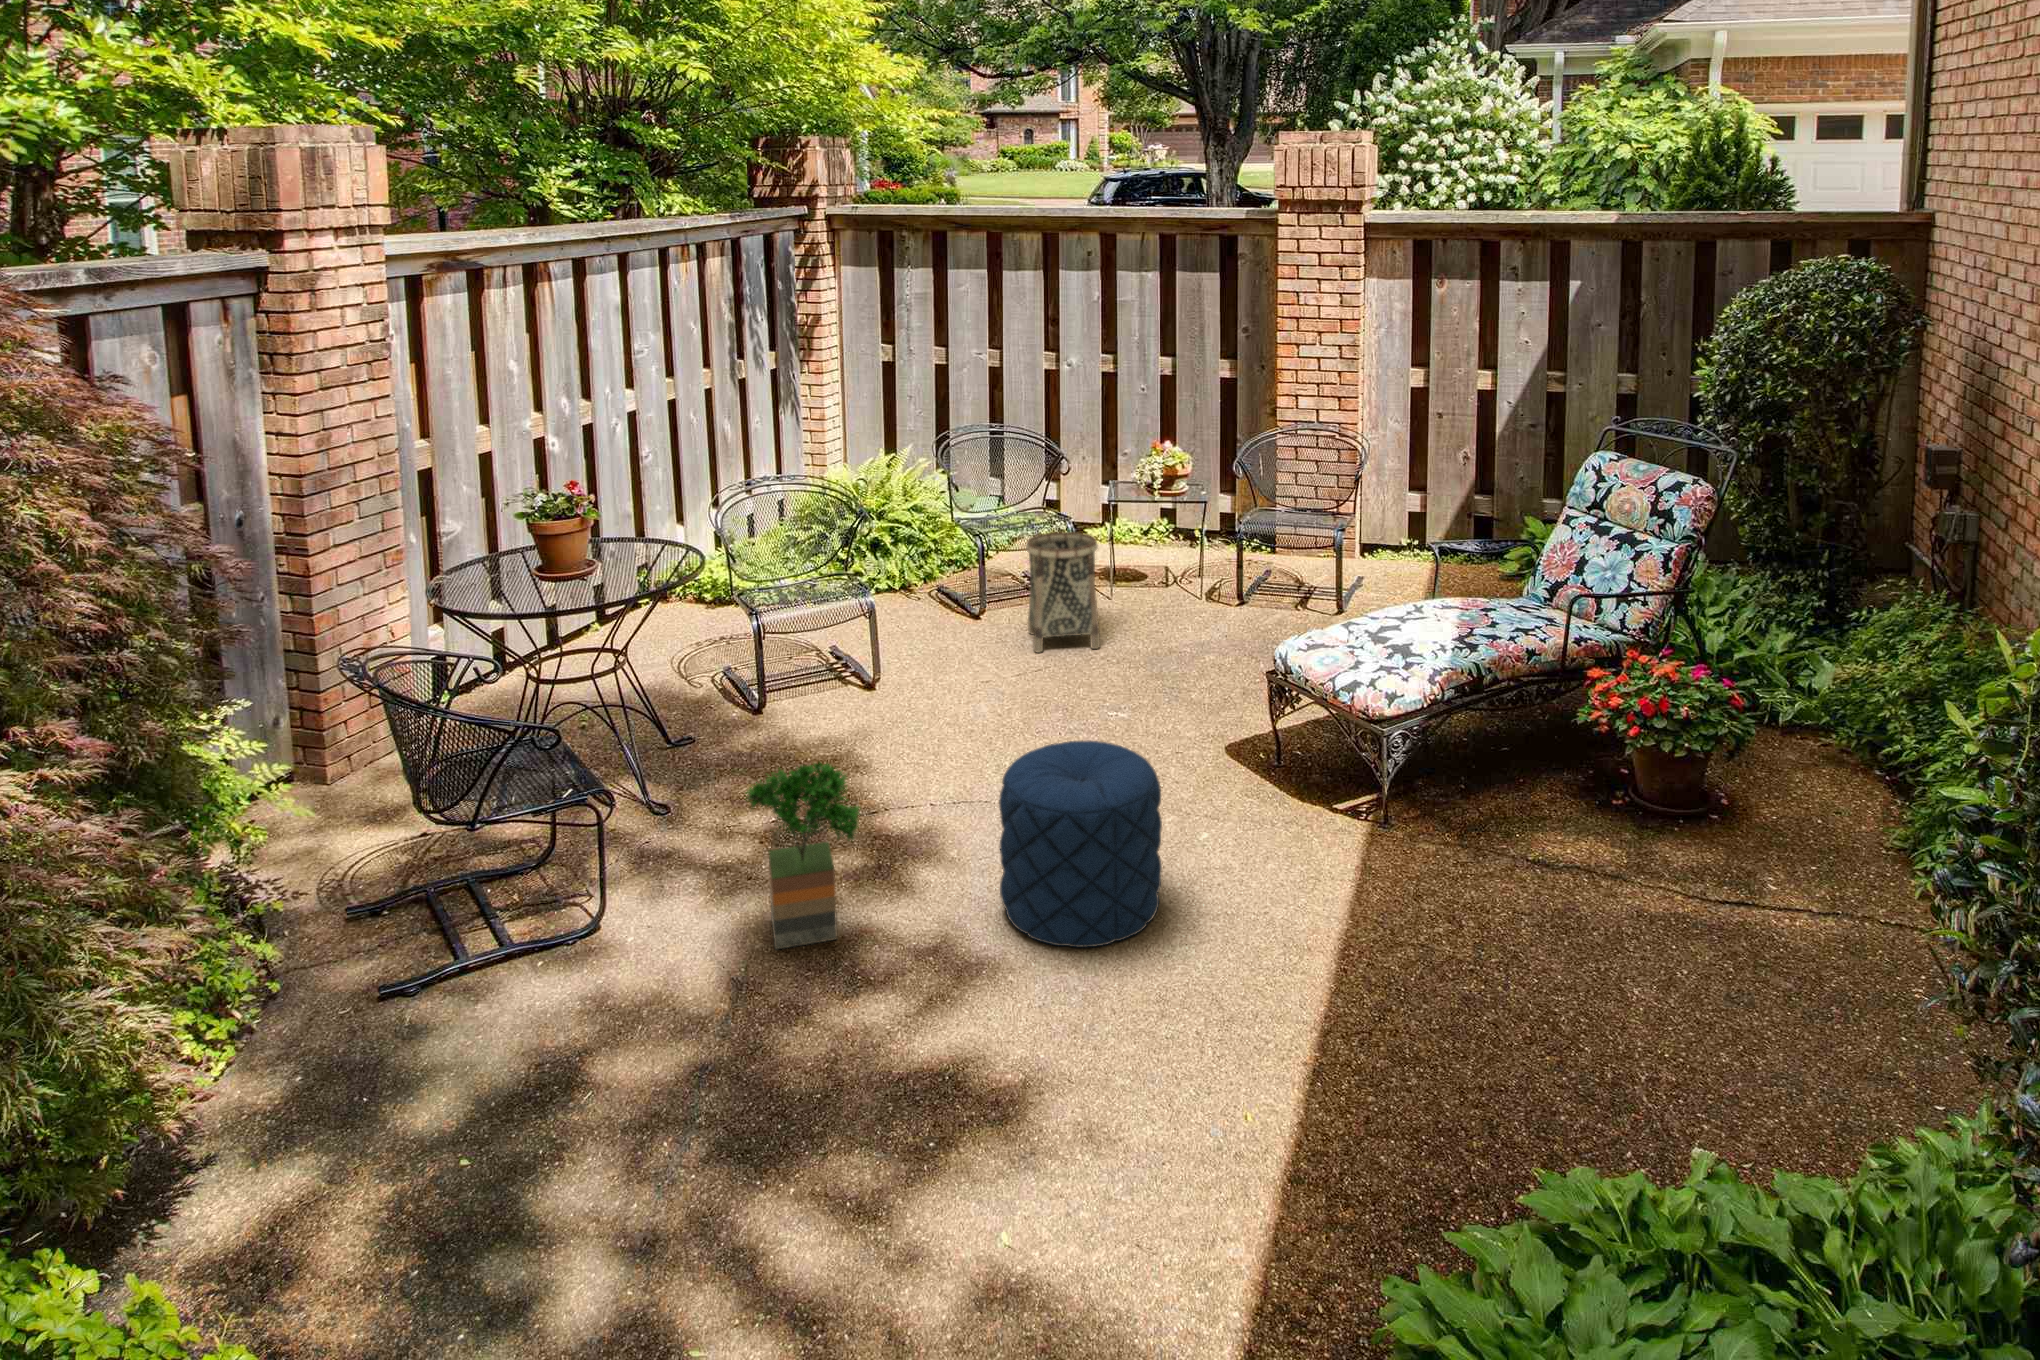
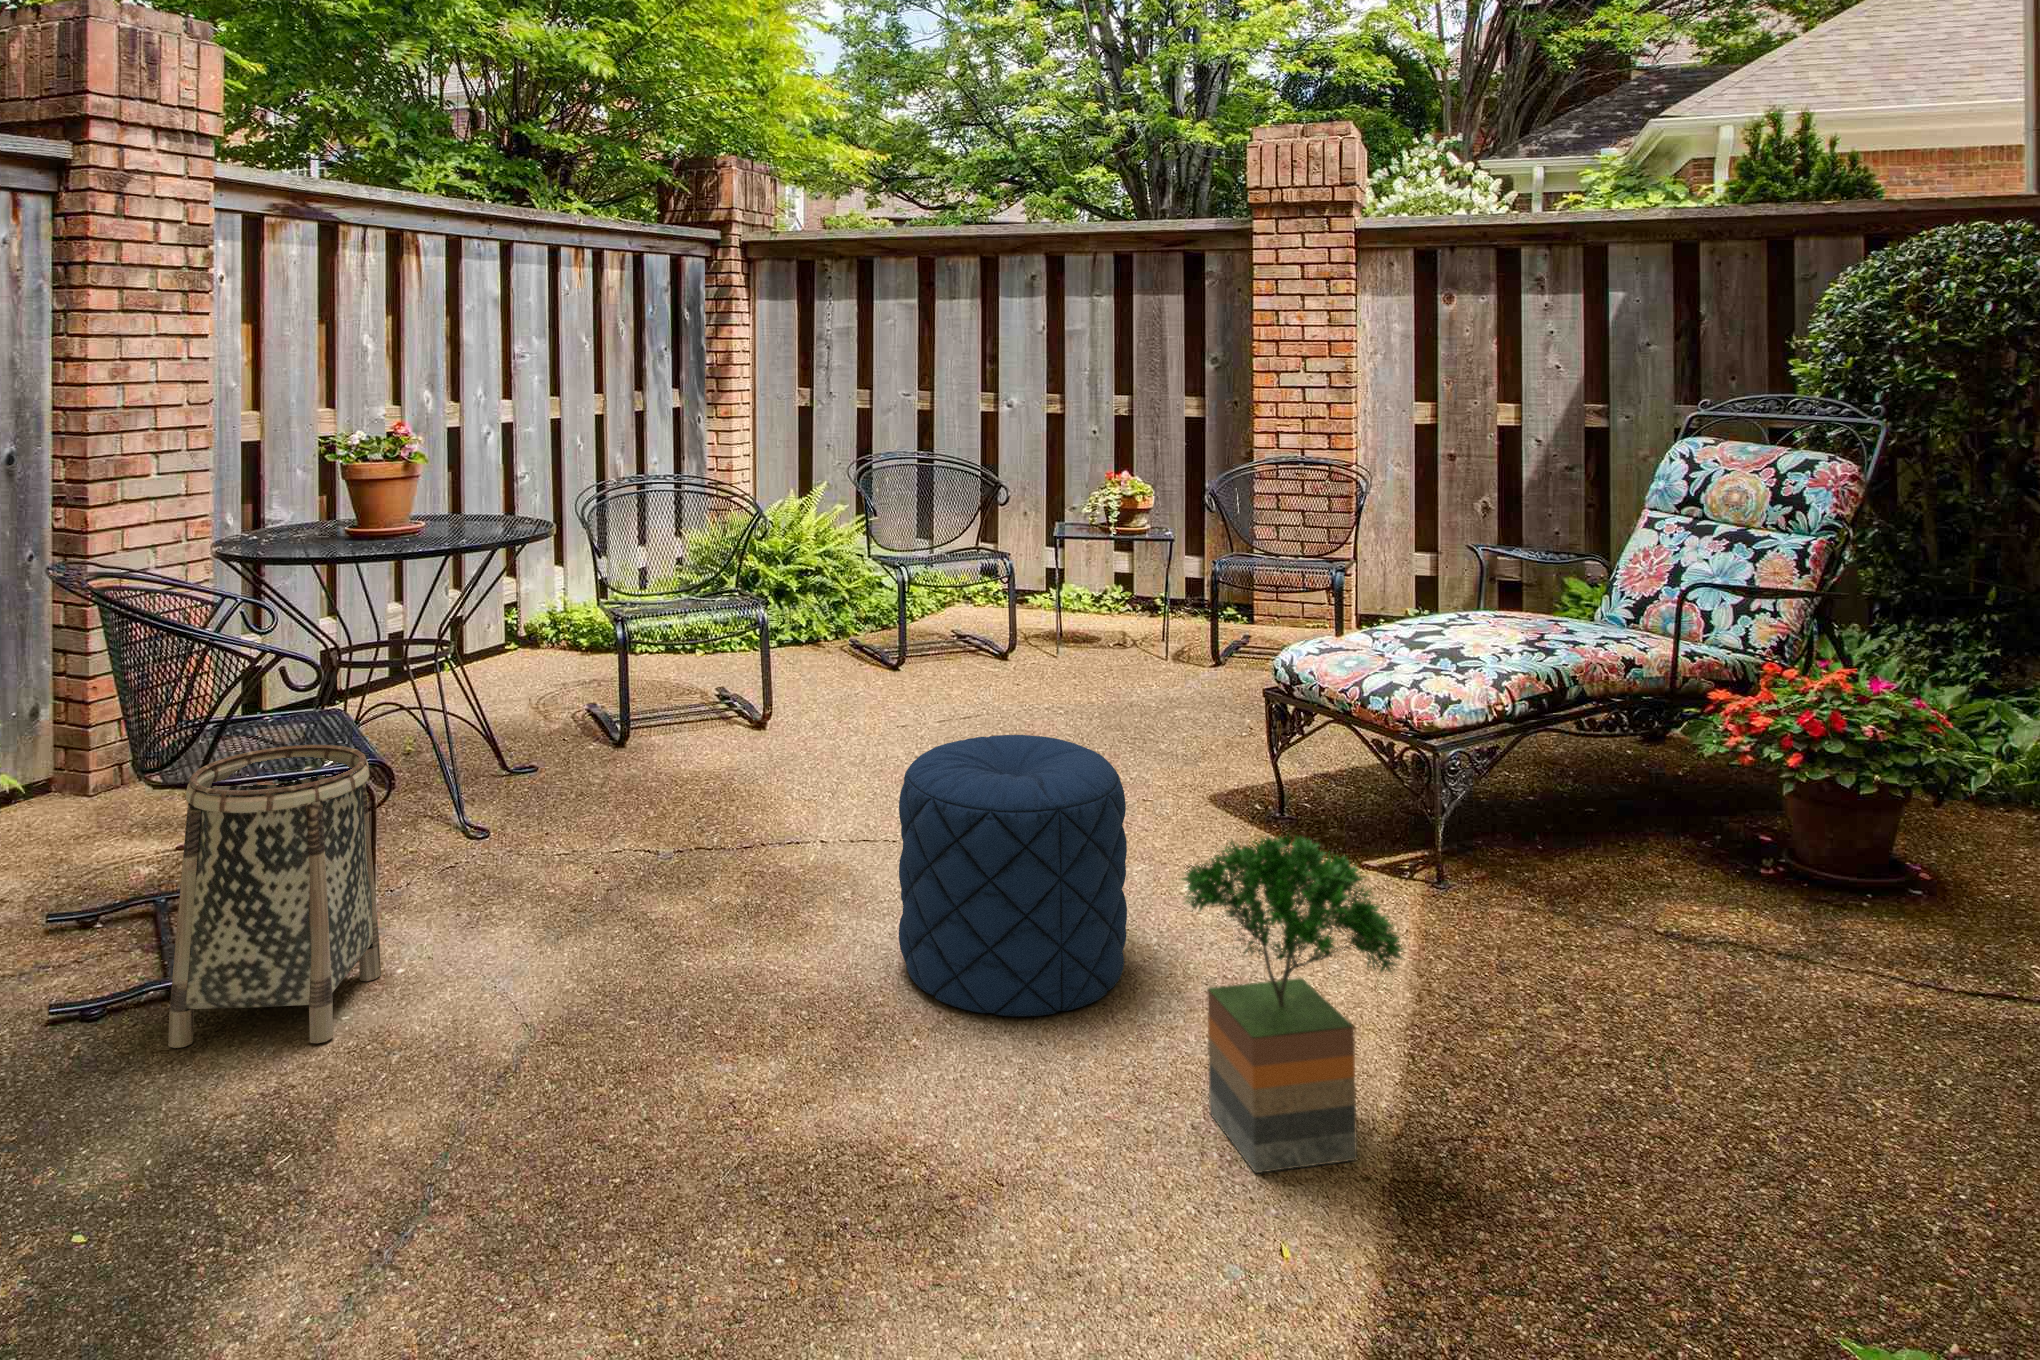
basket: present [1026,532,1100,652] -> present [168,745,381,1048]
potted tree: present [745,762,860,949] -> present [1182,833,1404,1173]

